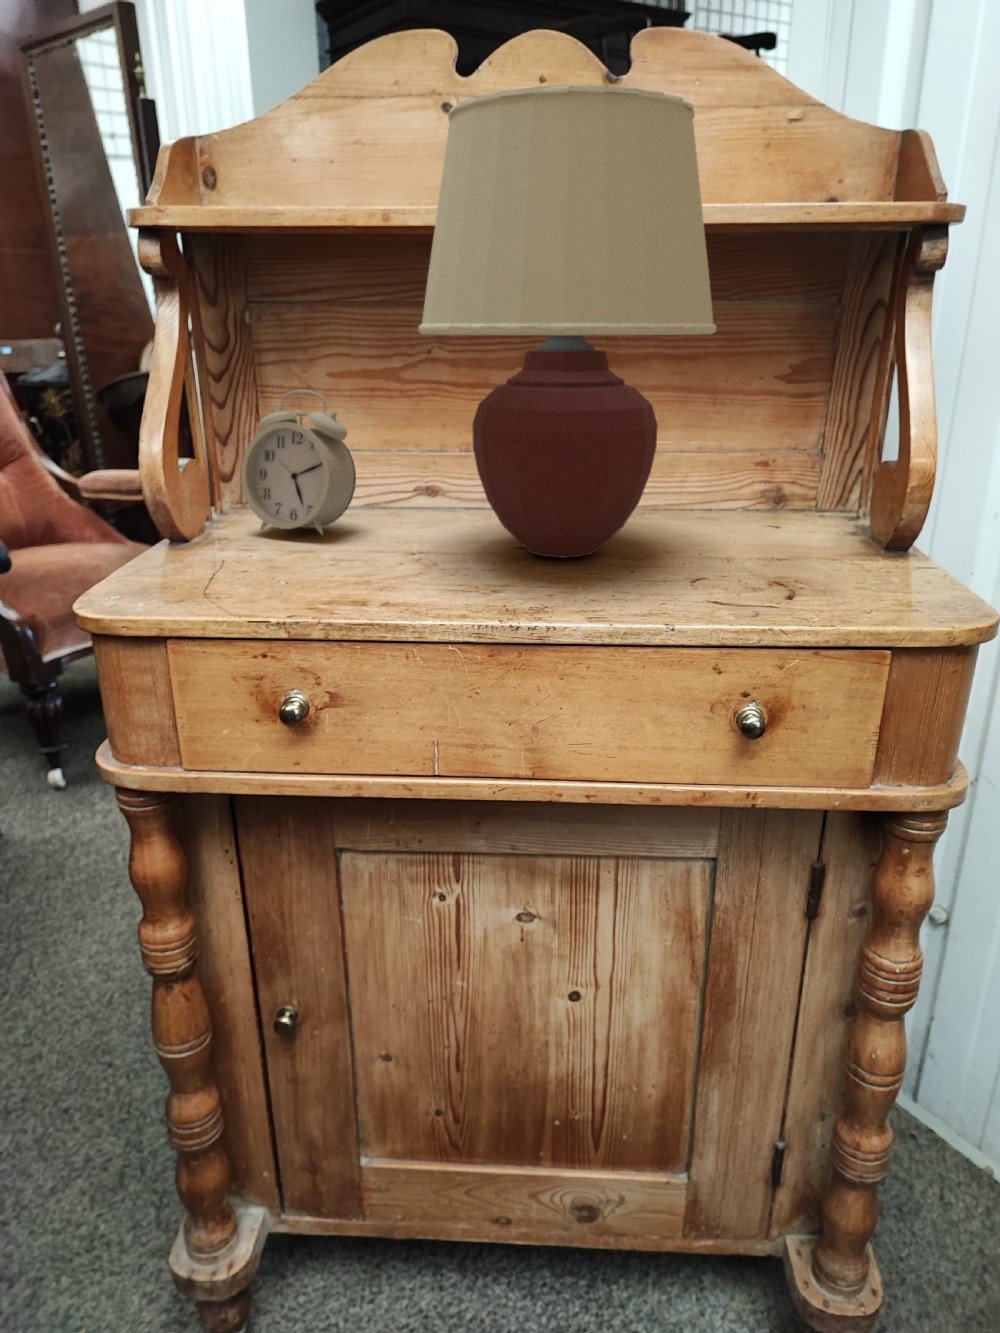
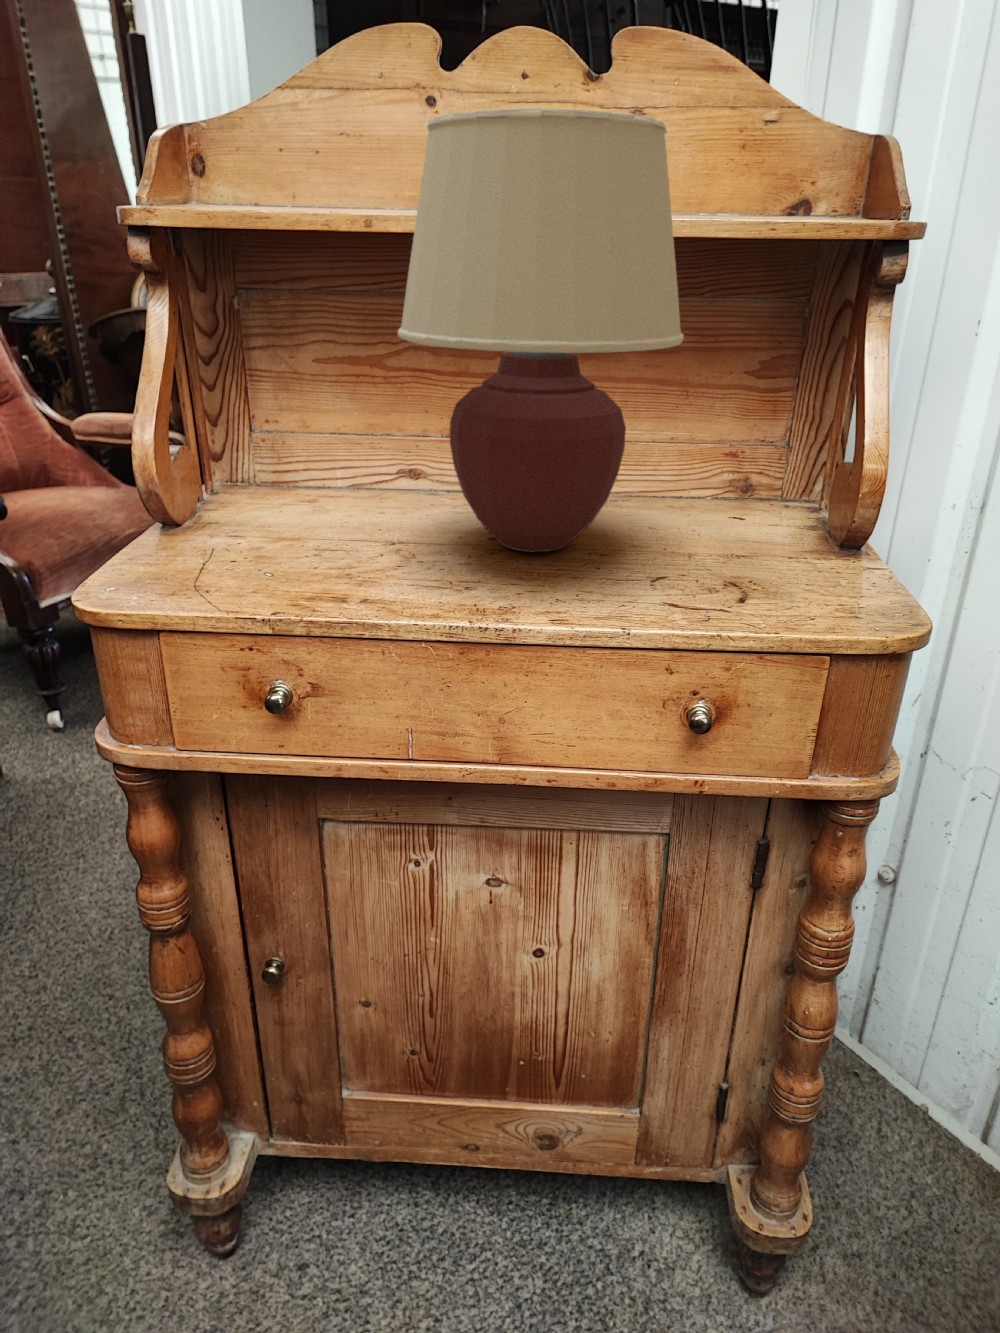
alarm clock: present [241,390,356,535] -> none [229,380,339,522]

